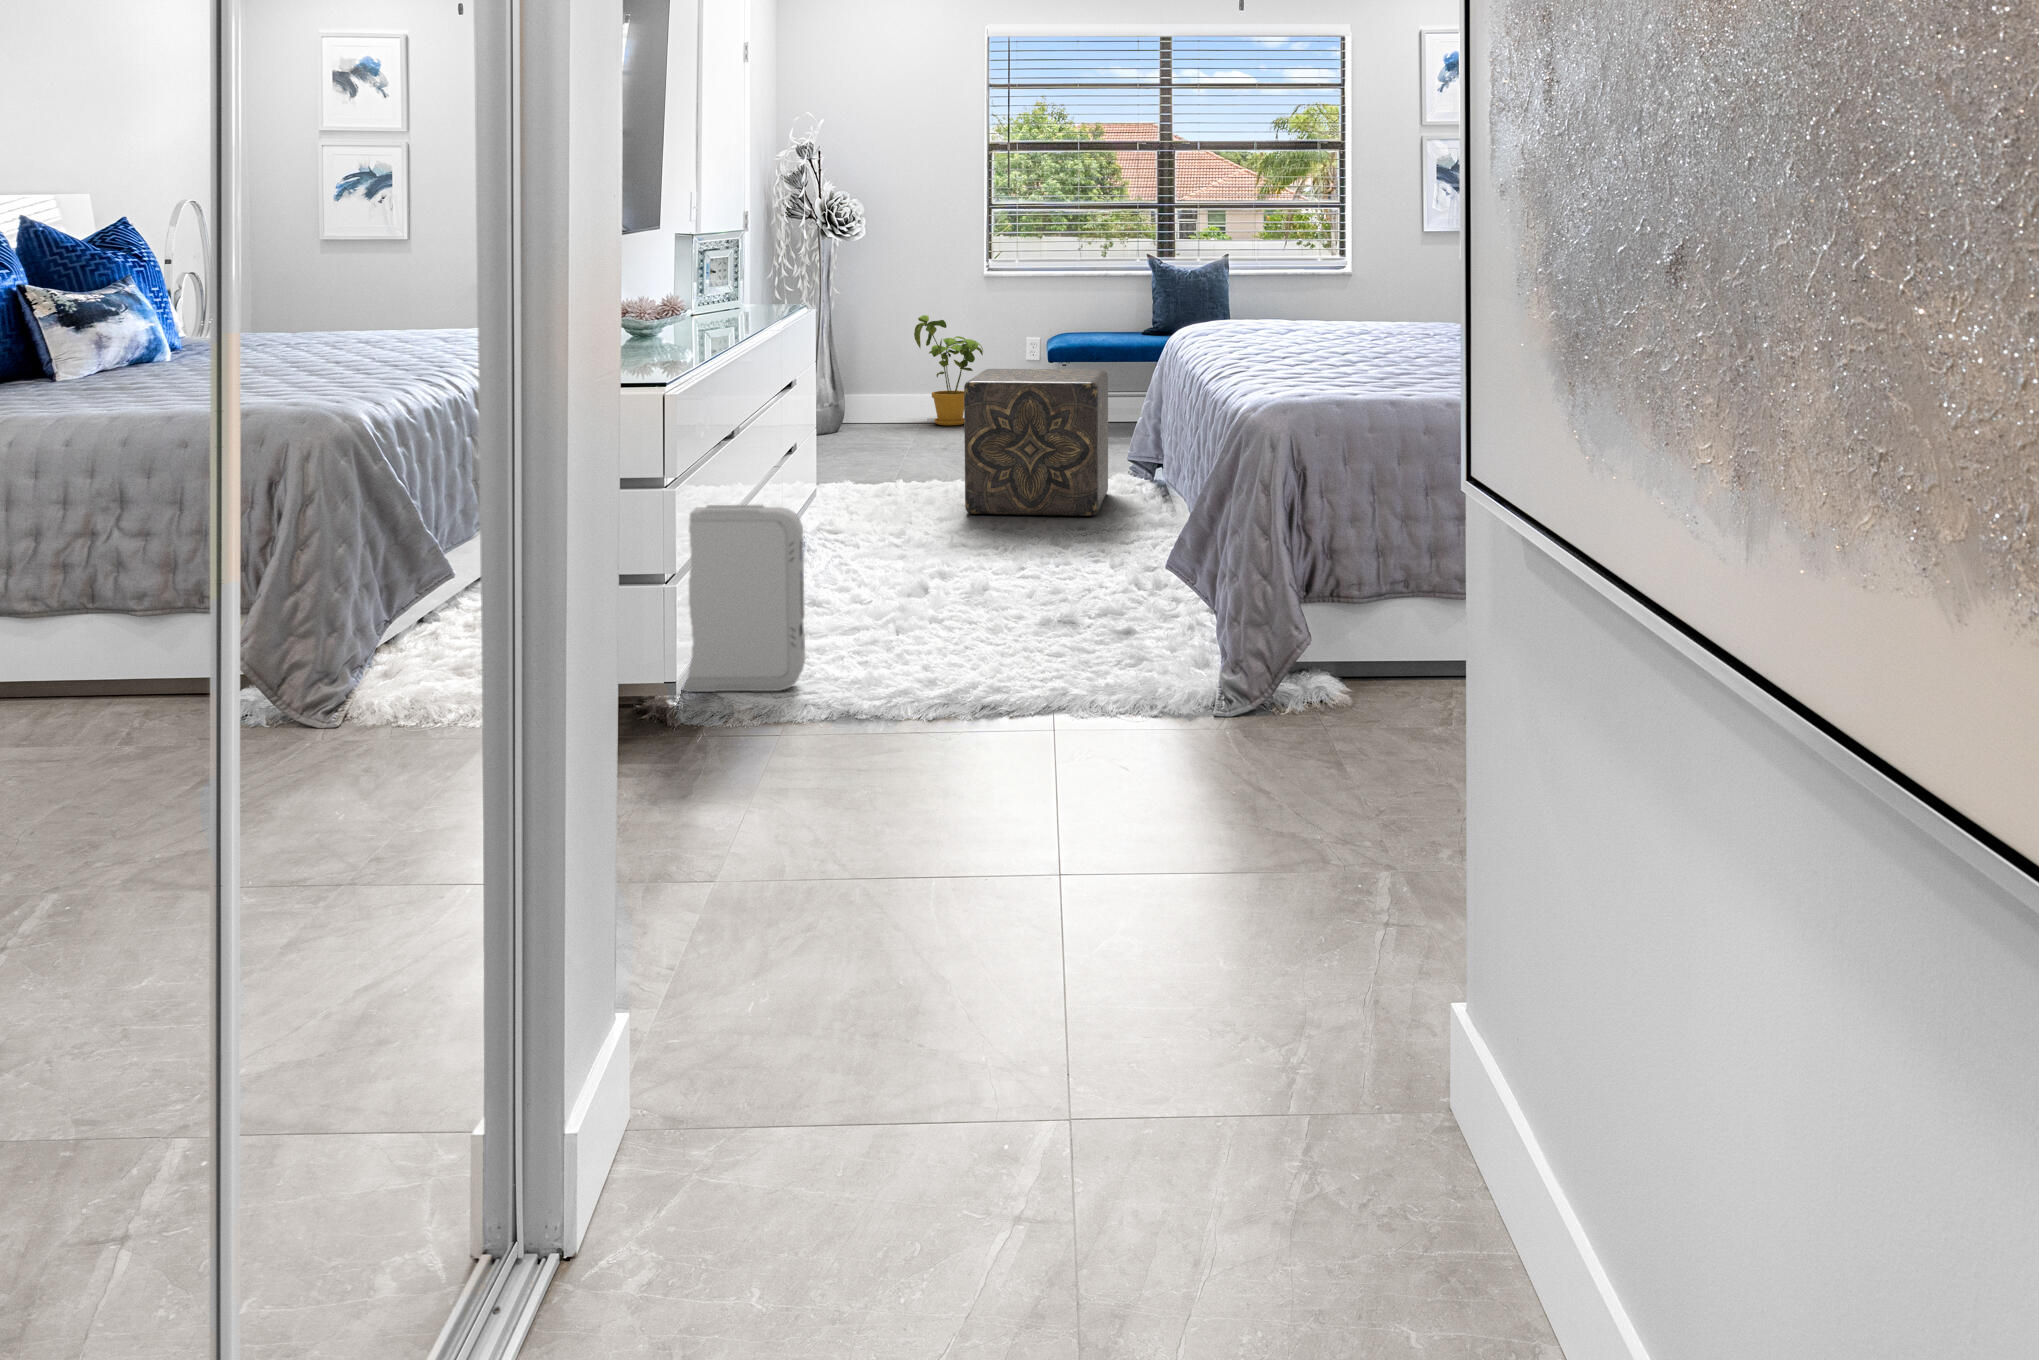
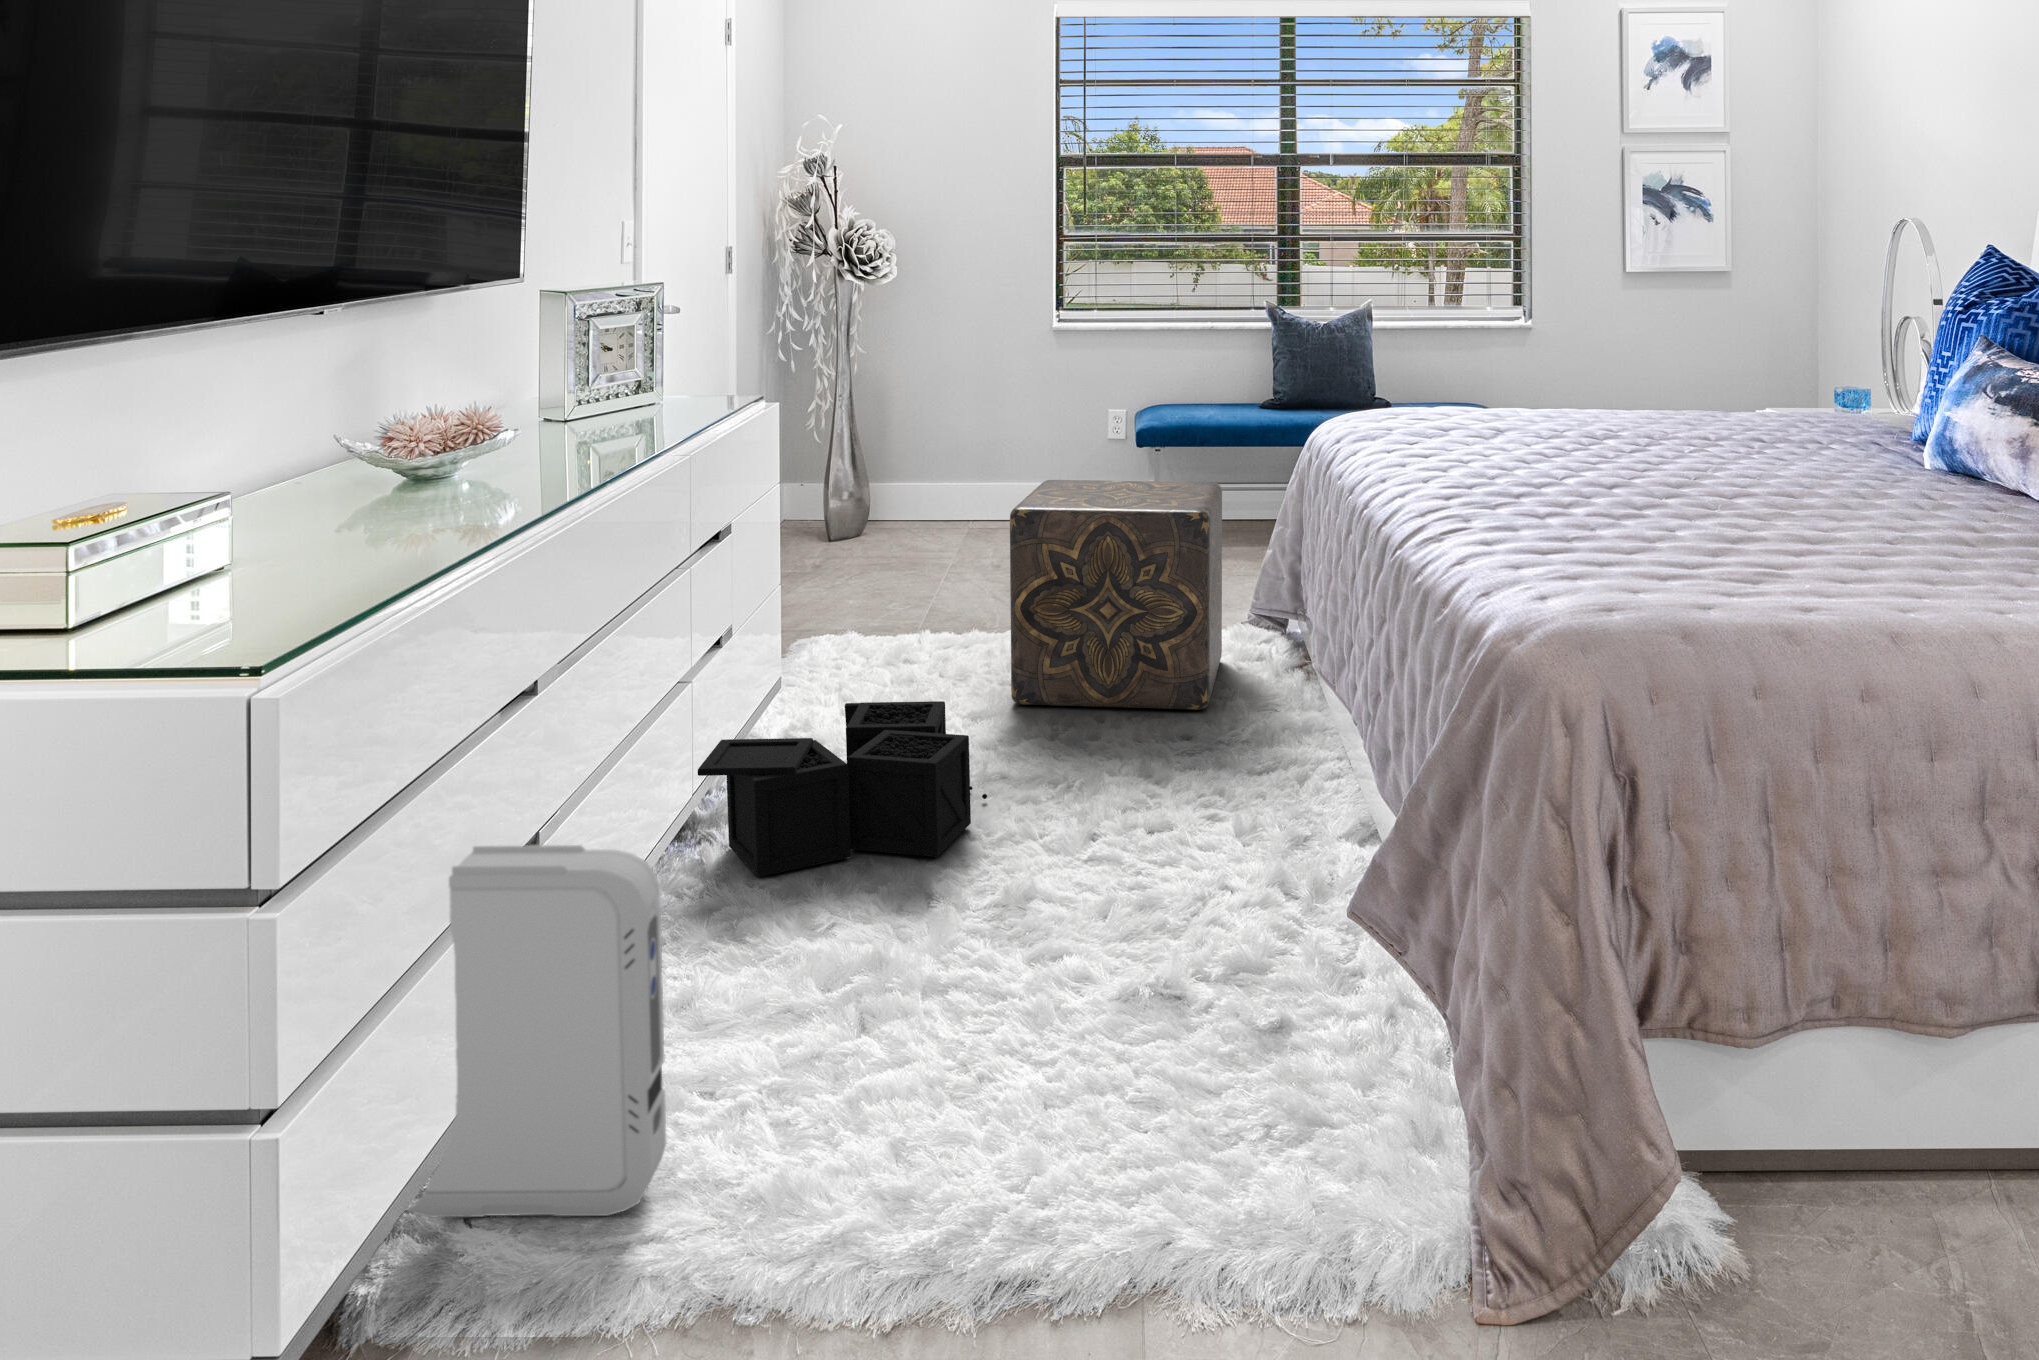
house plant: present [914,315,983,425] -> none [958,385,1049,530]
storage bin: none [782,495,955,585] -> present [698,701,987,877]

